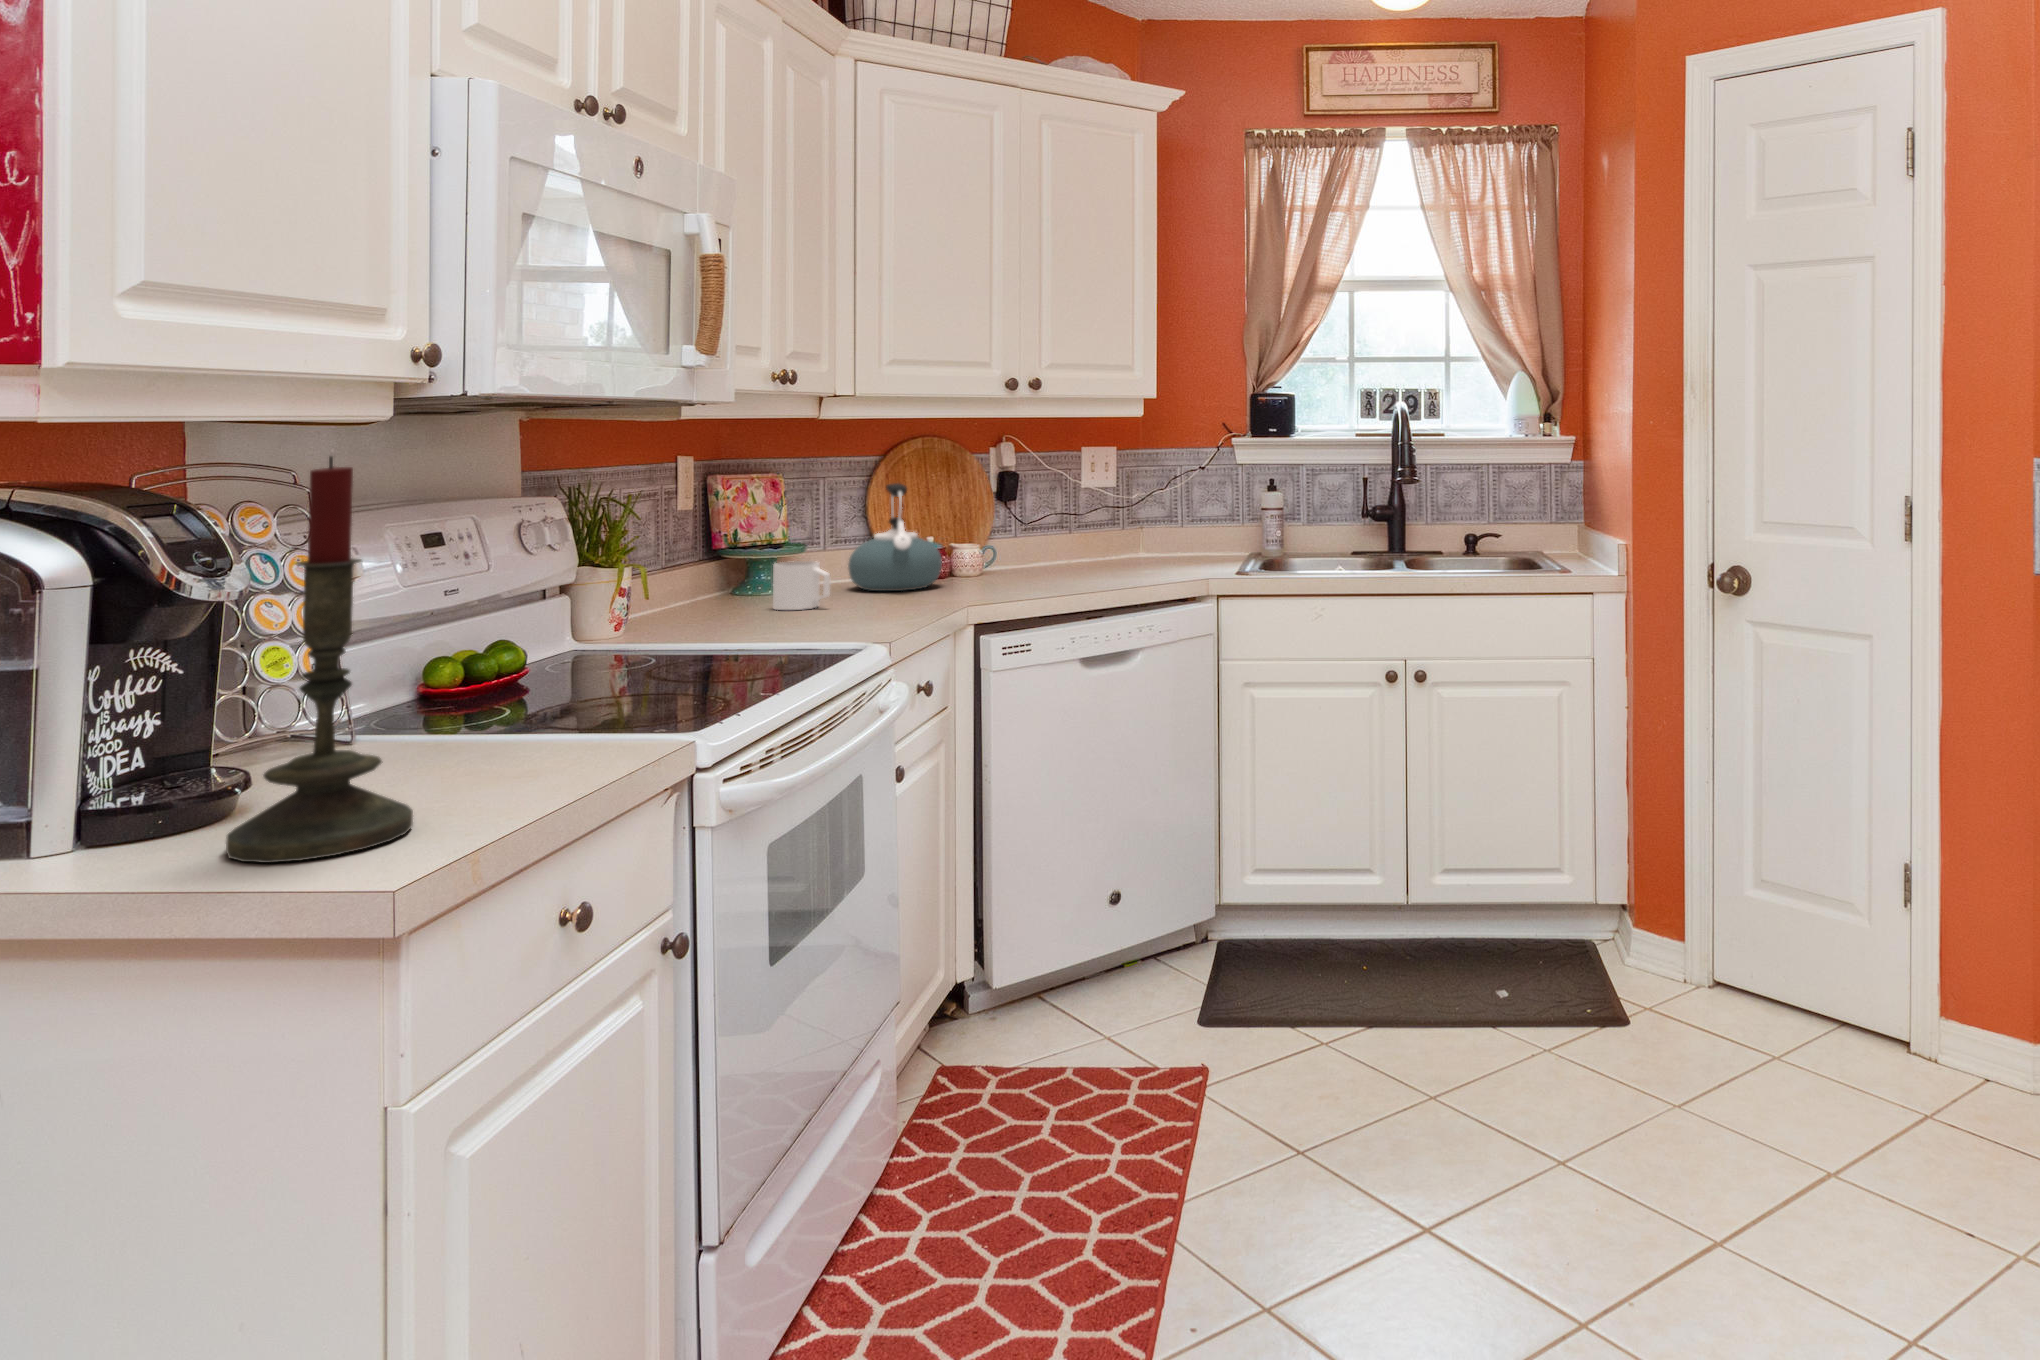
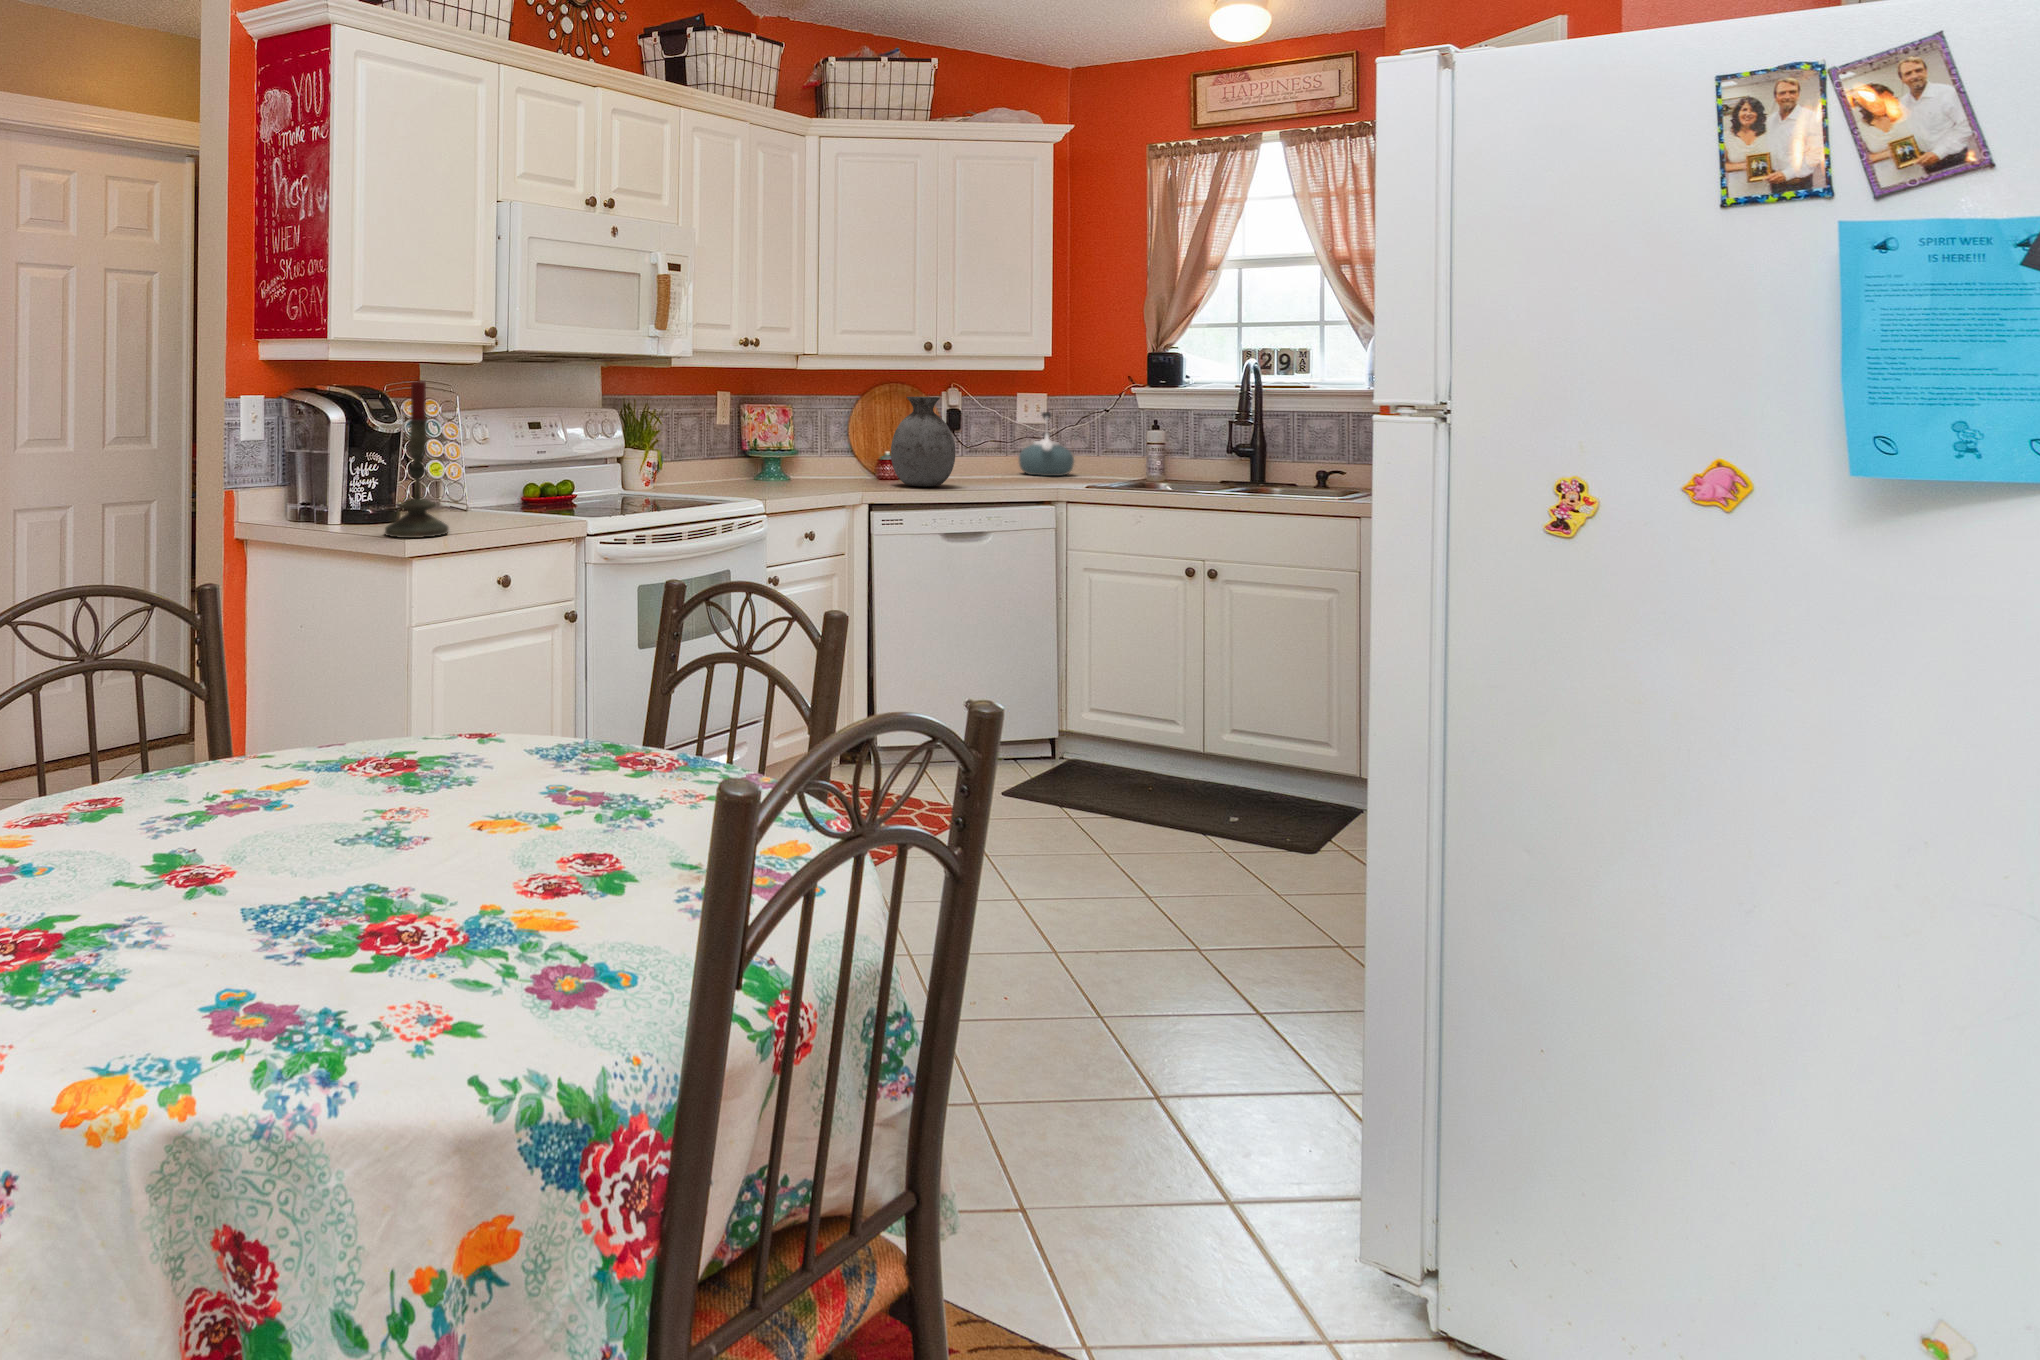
vase: none [988,459,1086,594] -> present [891,397,955,487]
kettle: present [848,483,942,591] -> present [1019,412,1074,476]
mug: present [773,561,831,610] -> none [759,454,788,483]

